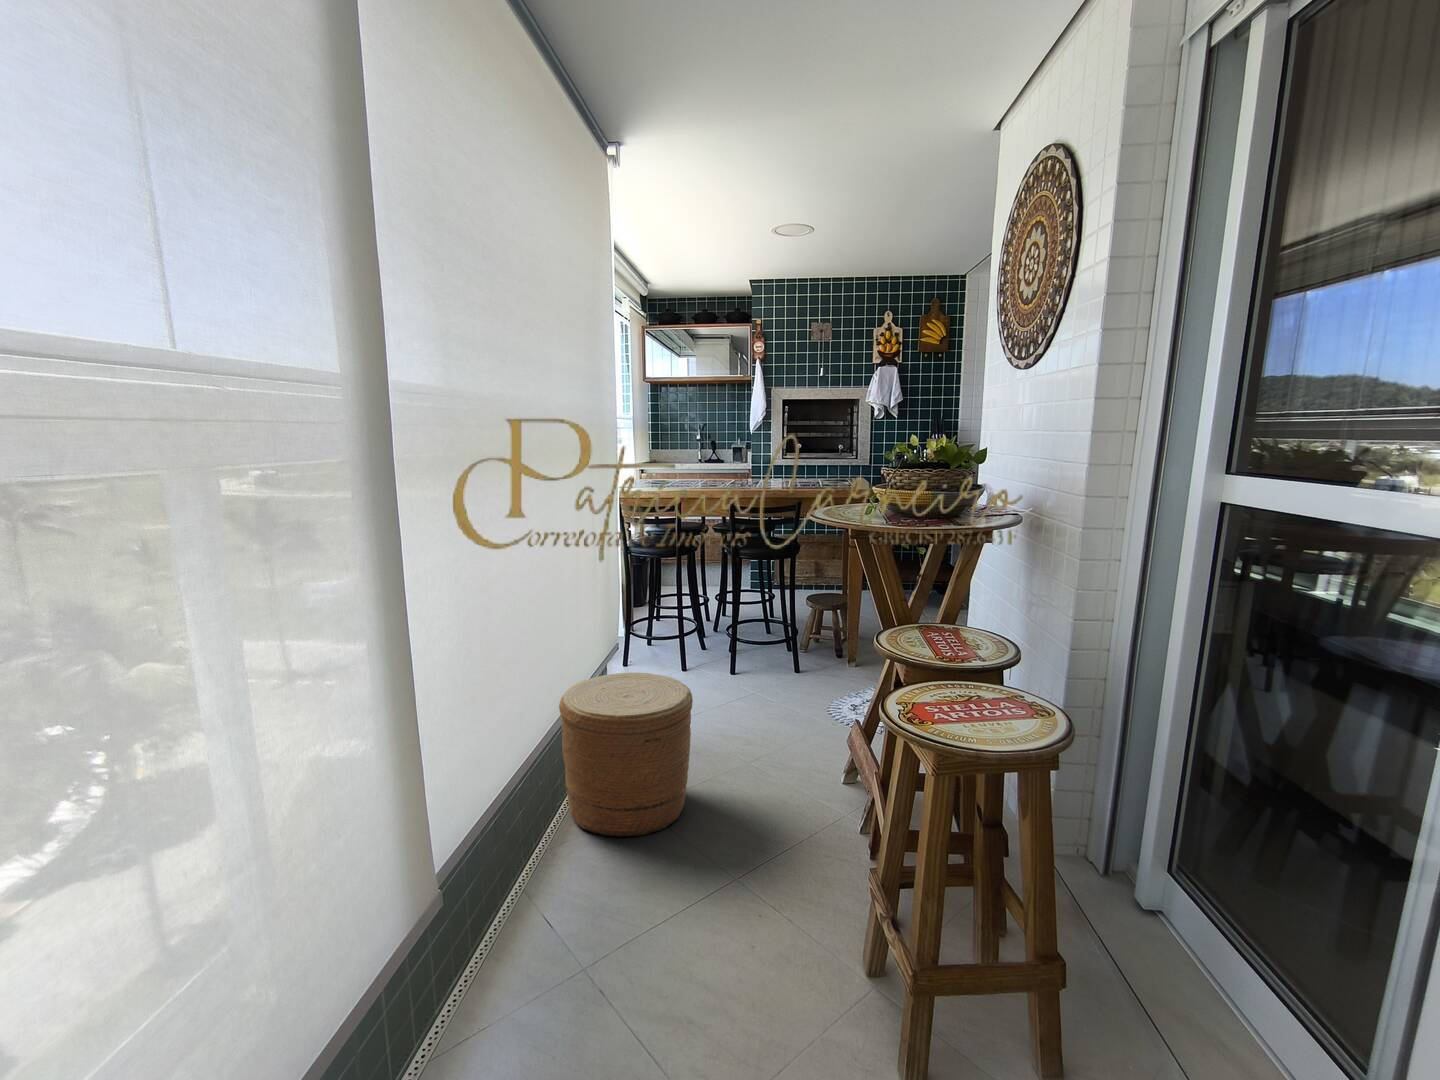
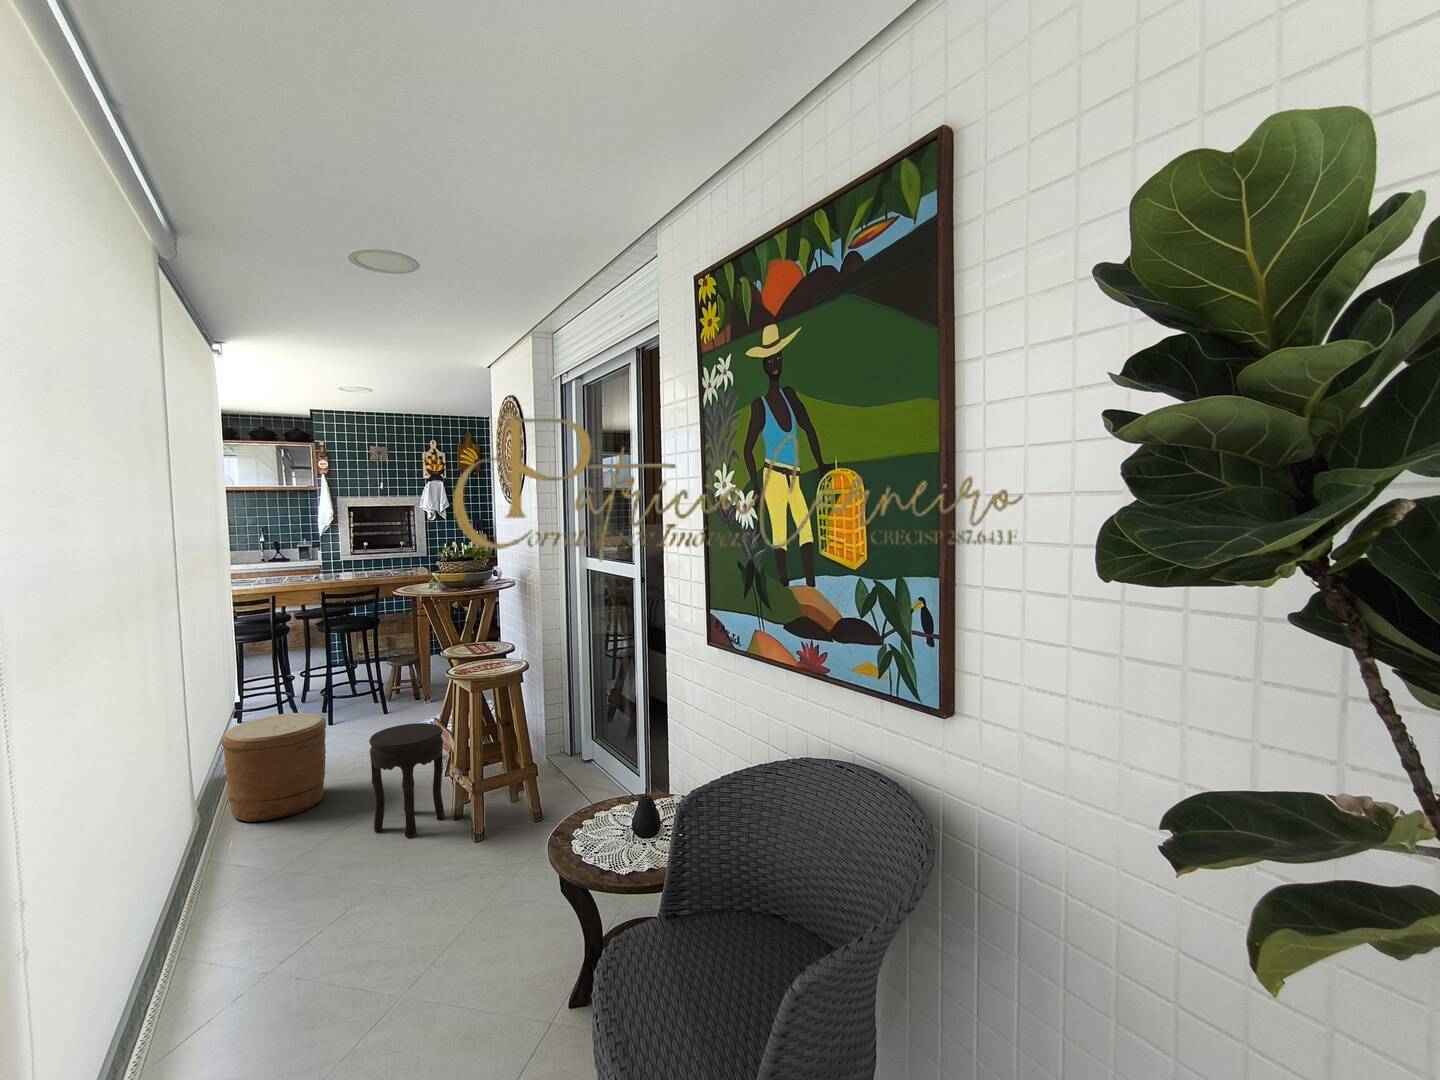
side table: none [730,751,857,981] -> present [369,723,445,838]

